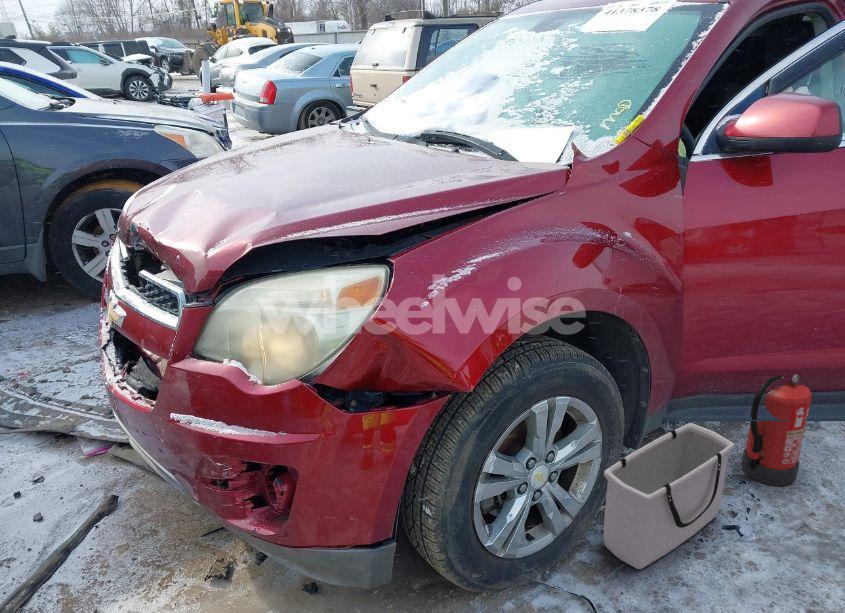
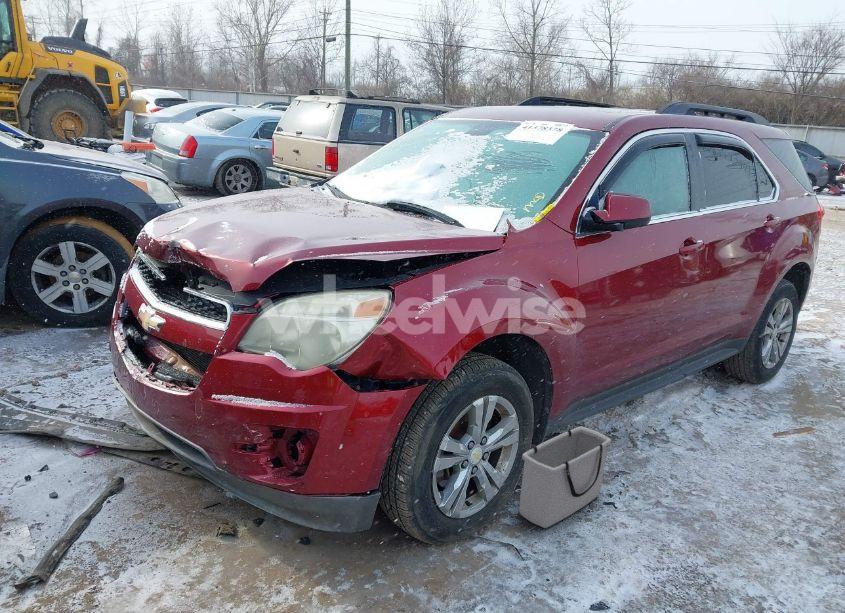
fire extinguisher: present [742,375,812,486] -> none [616,372,665,478]

